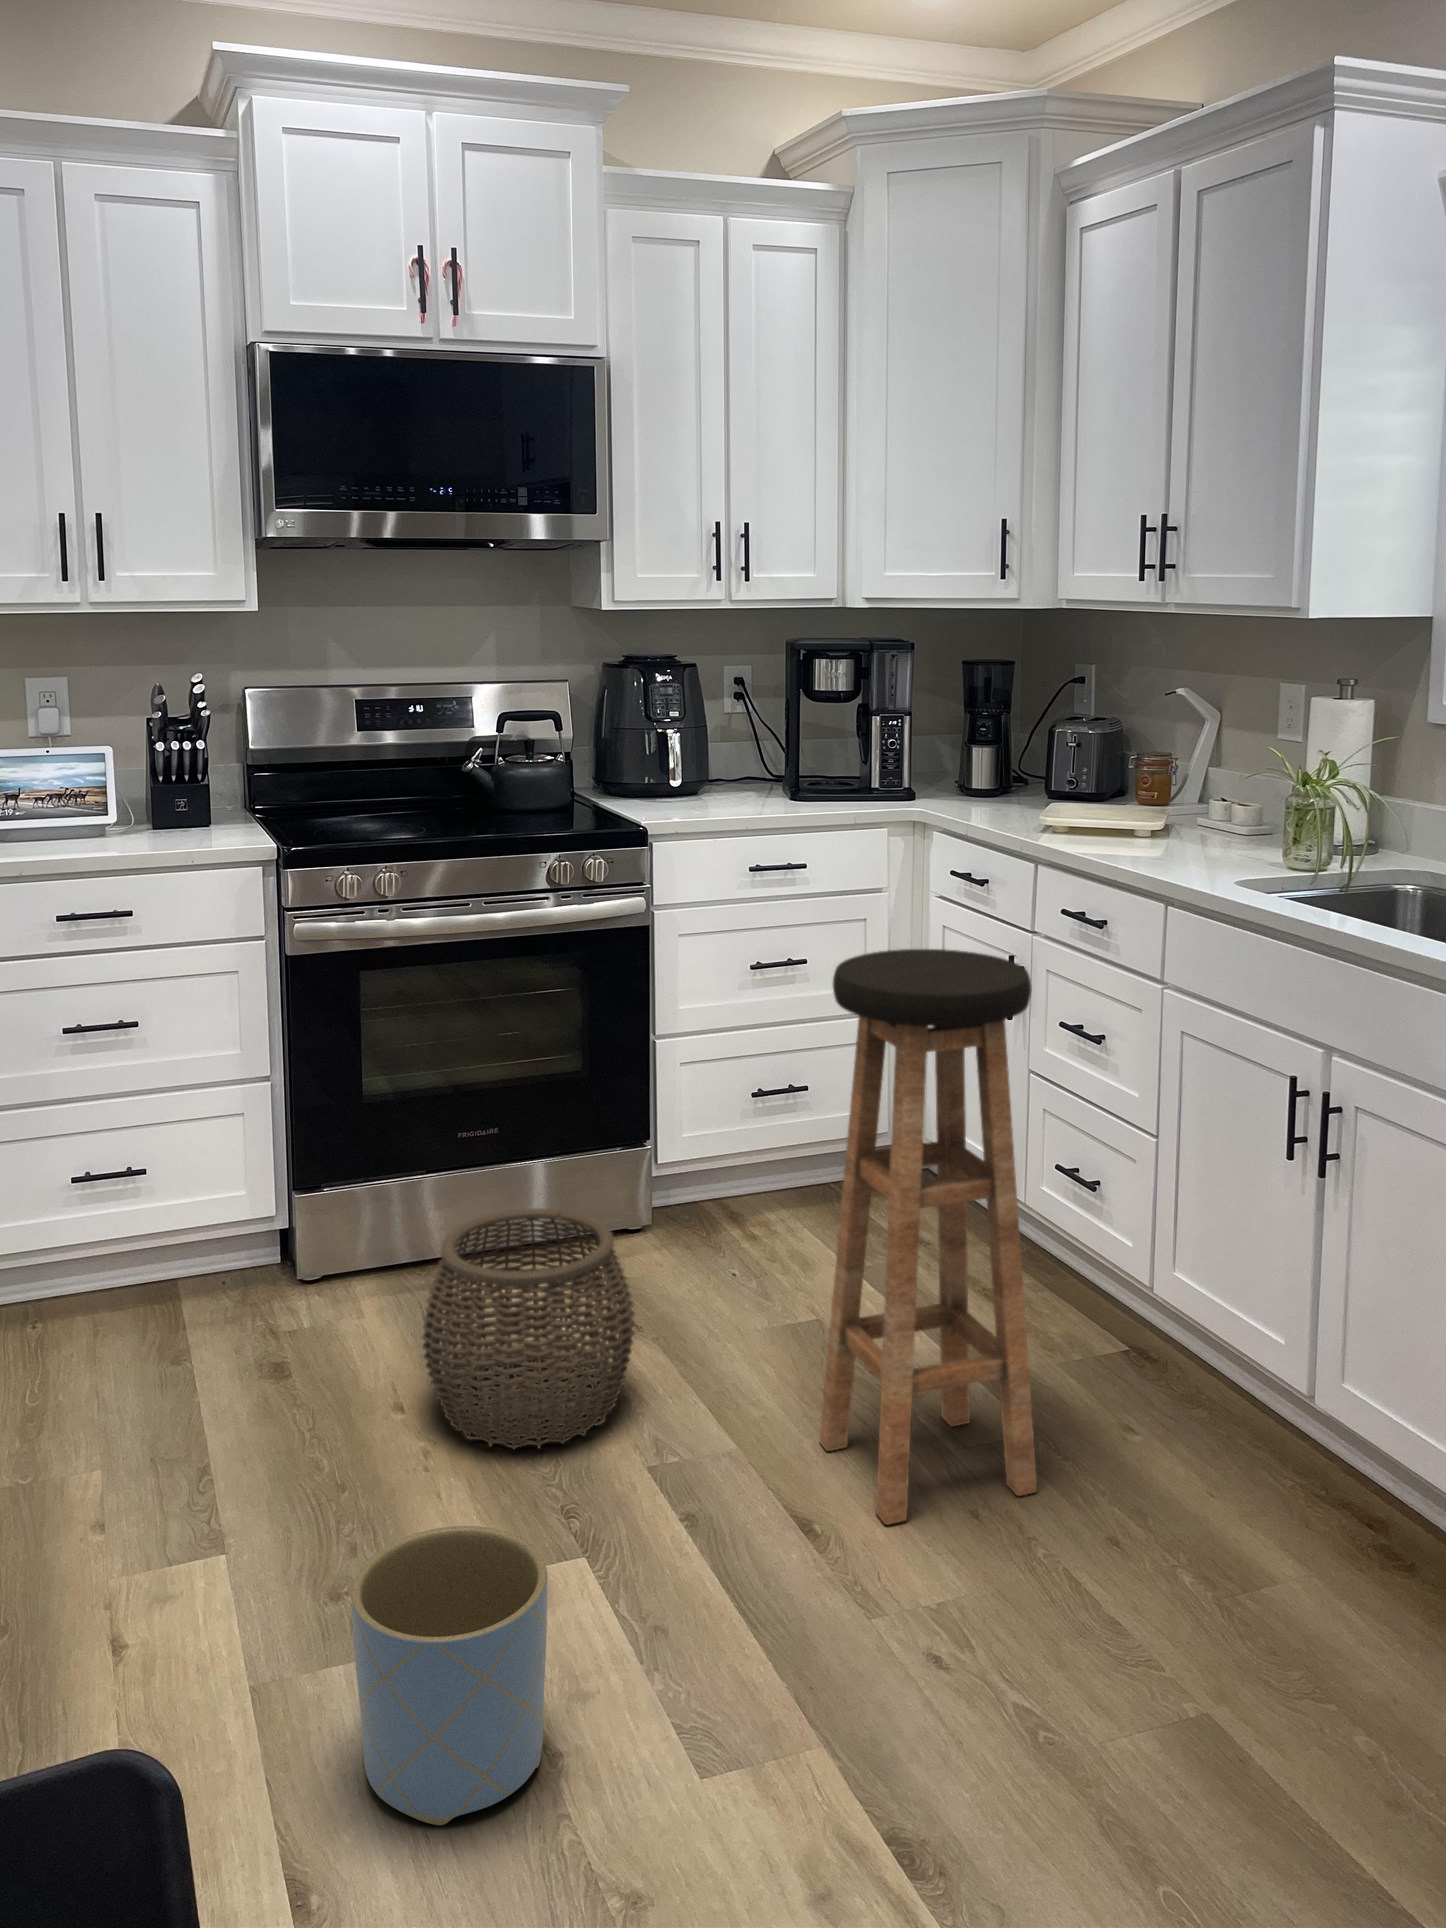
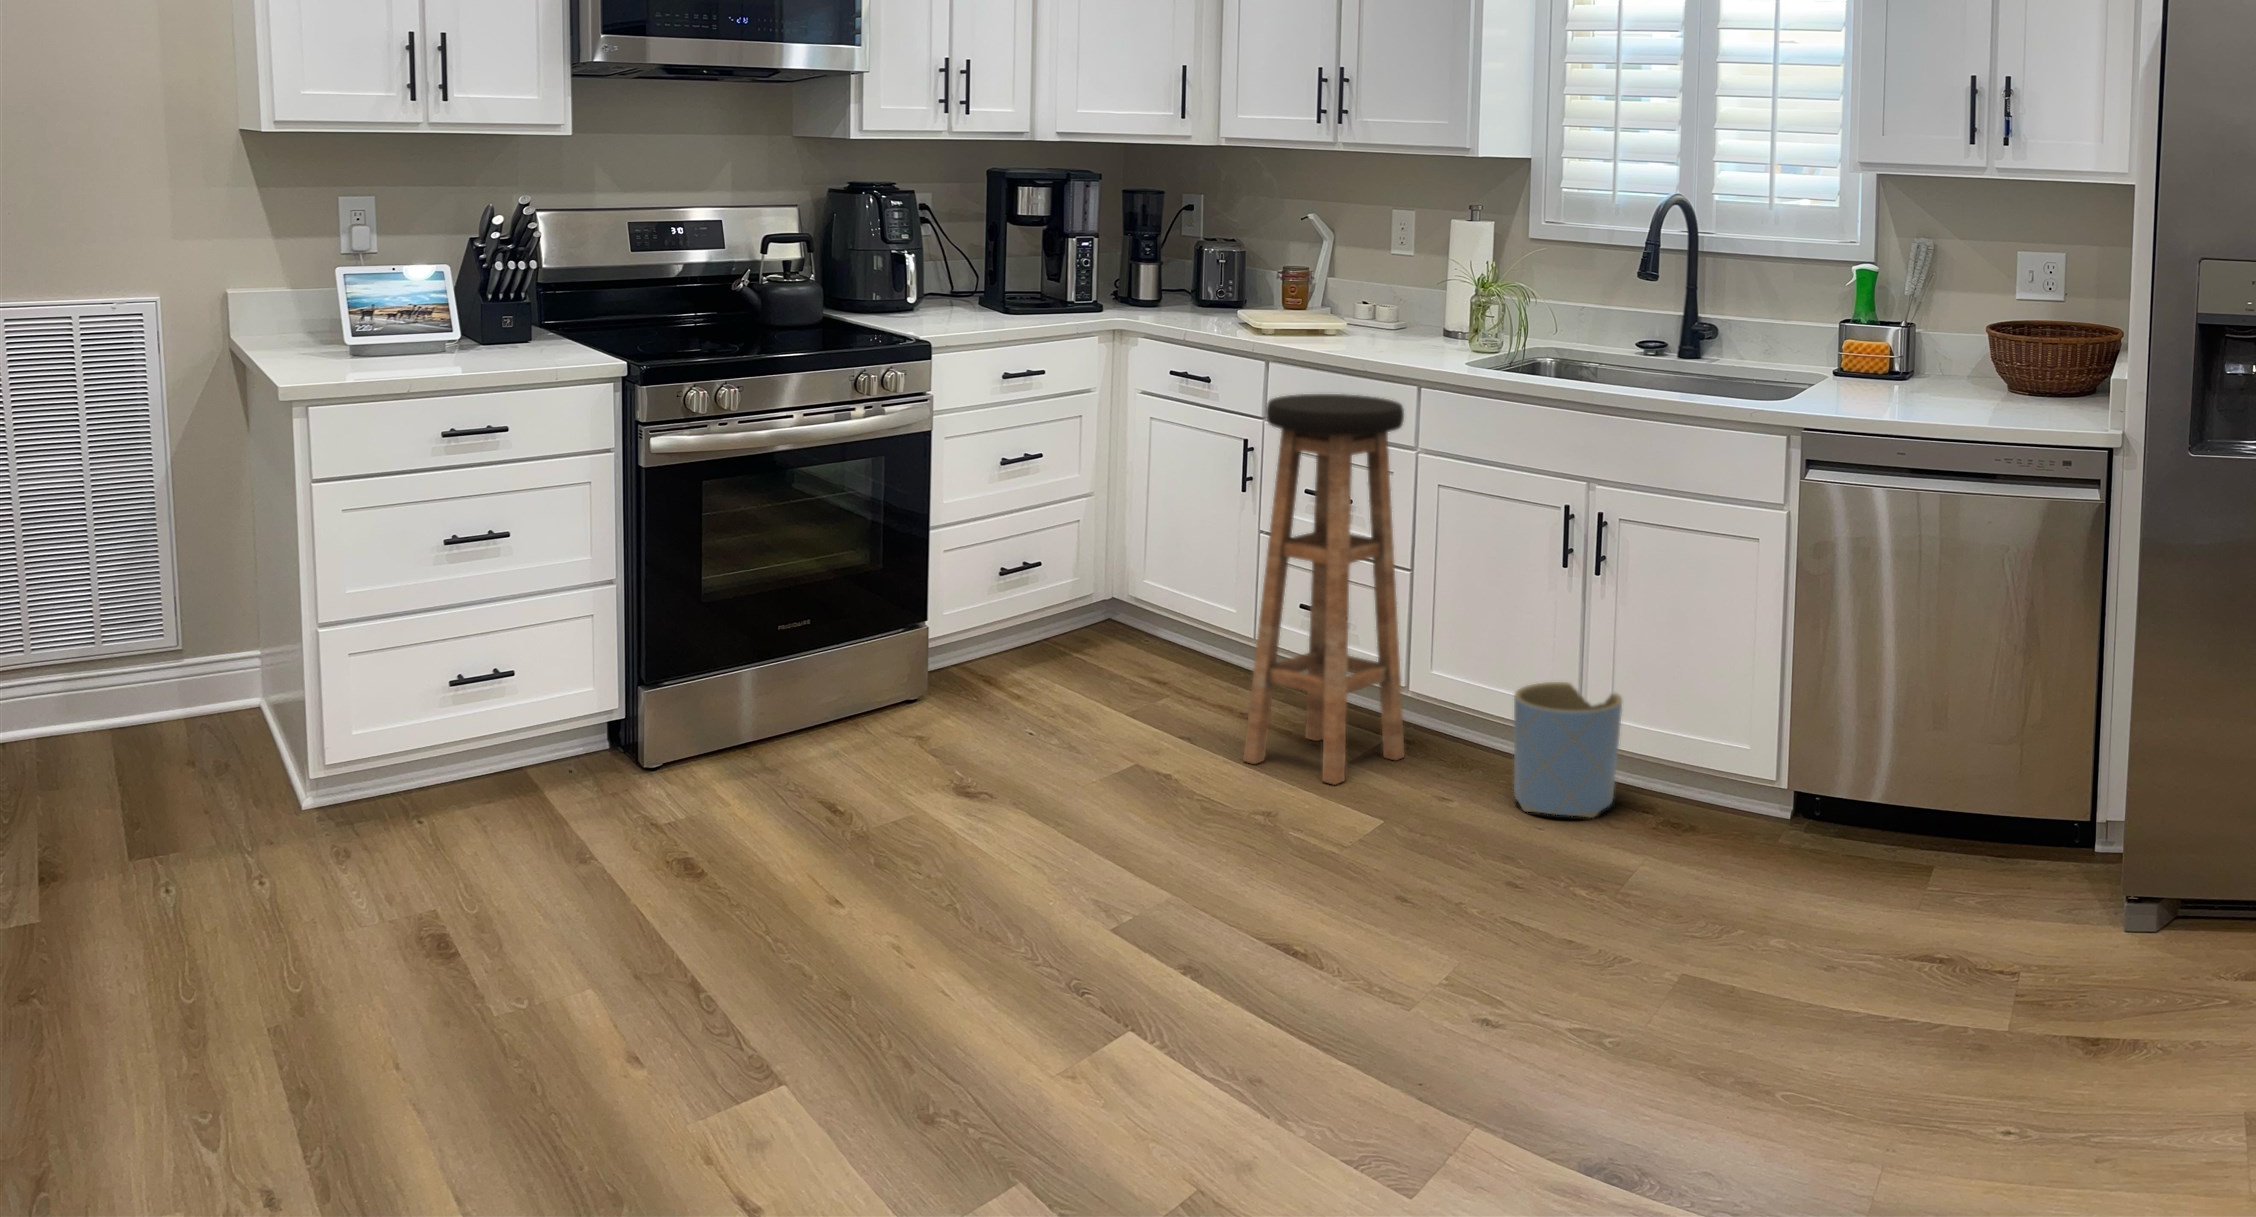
woven basket: present [422,1208,635,1449] -> none [932,629,1104,803]
planter: present [351,1526,548,1825] -> present [1514,682,1622,817]

